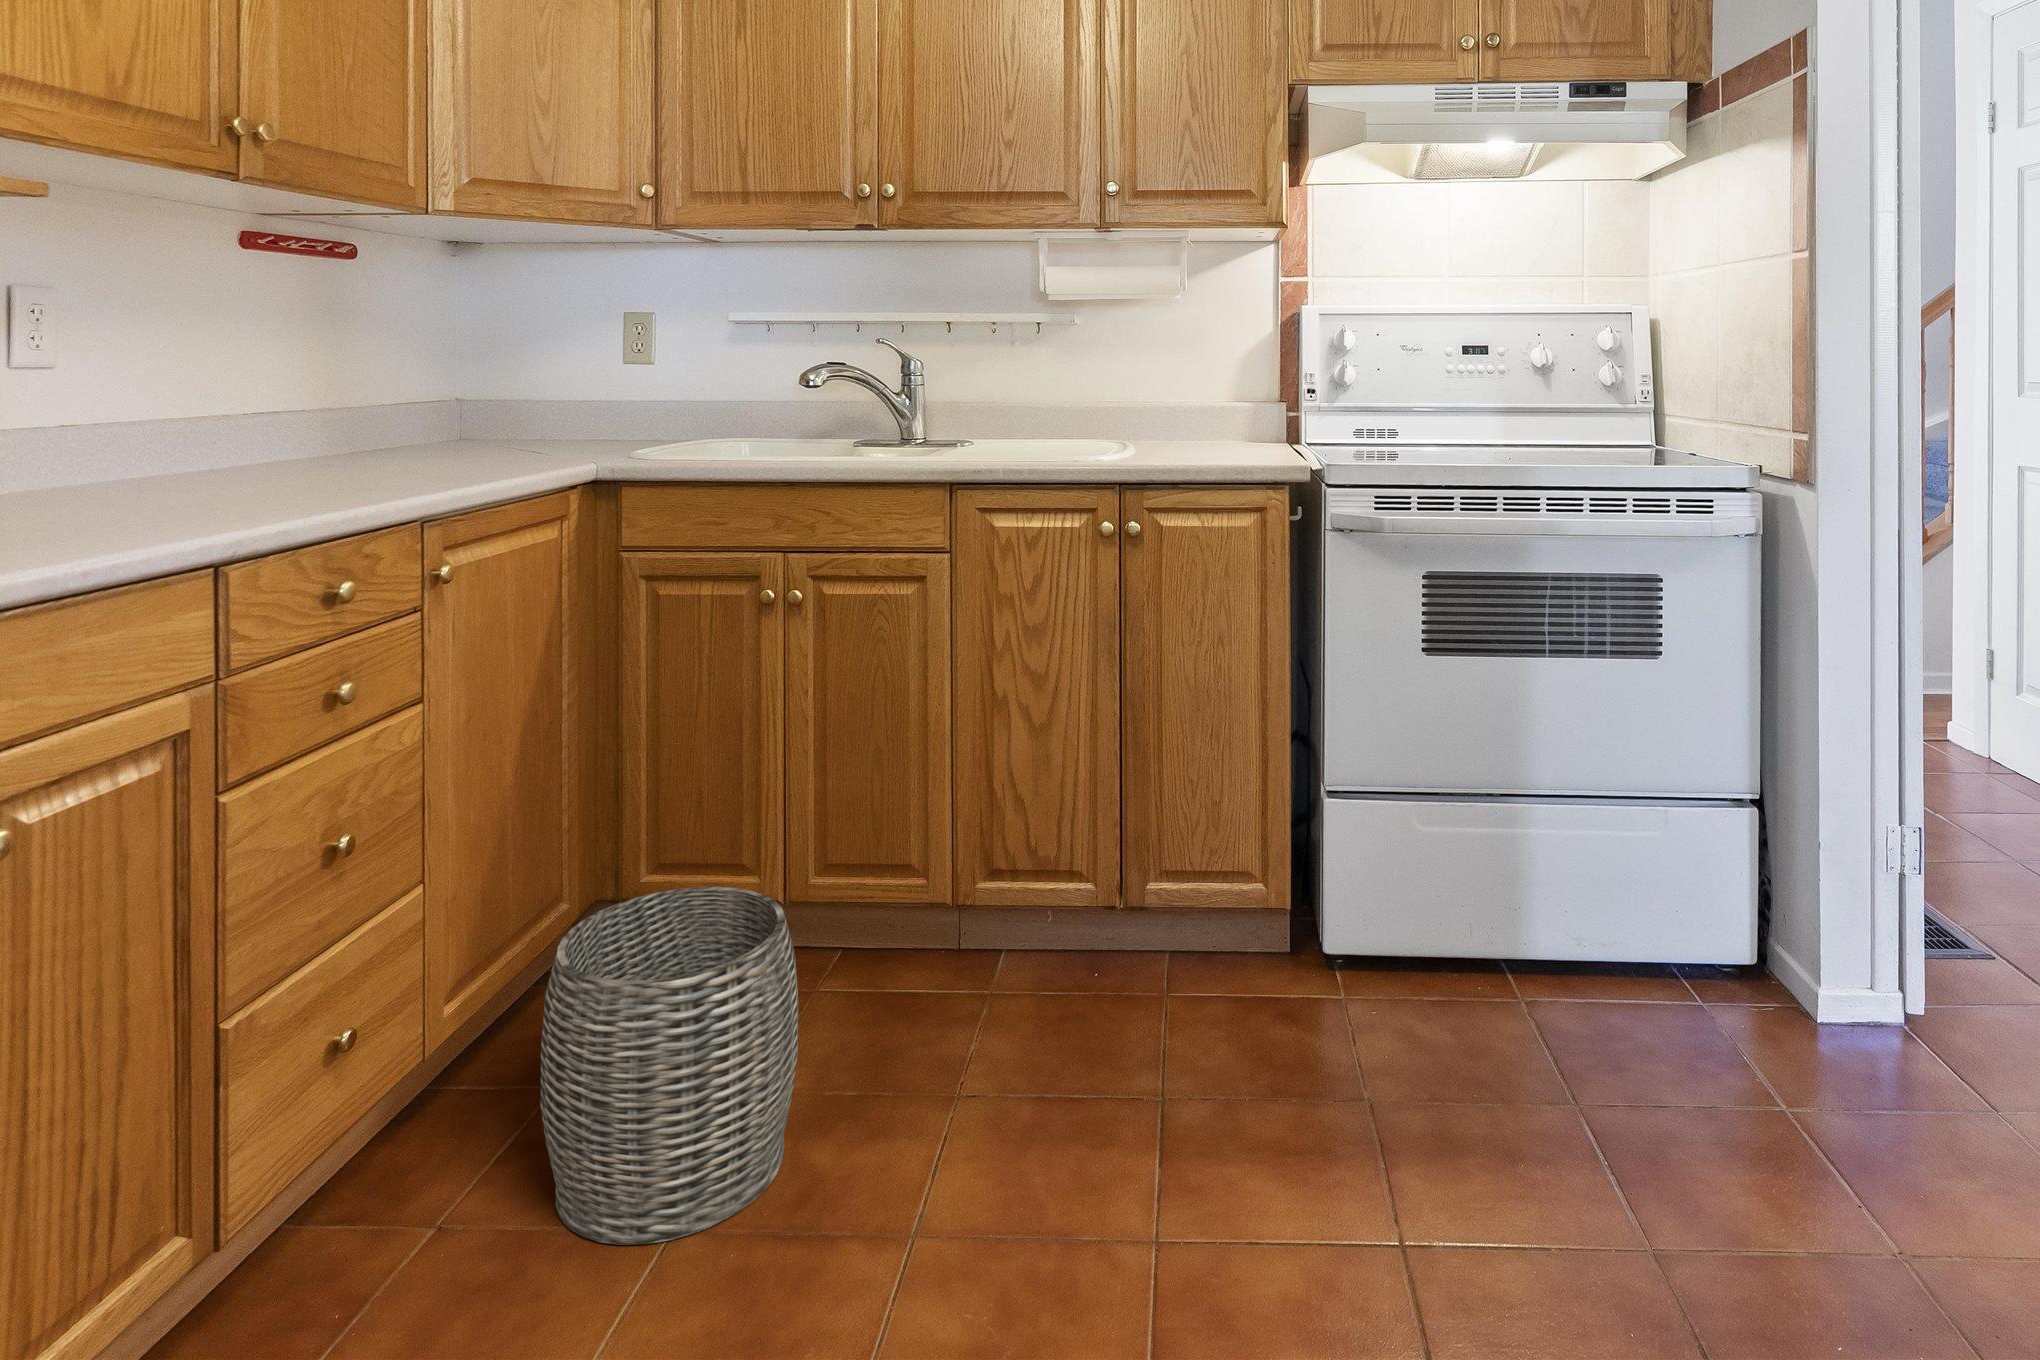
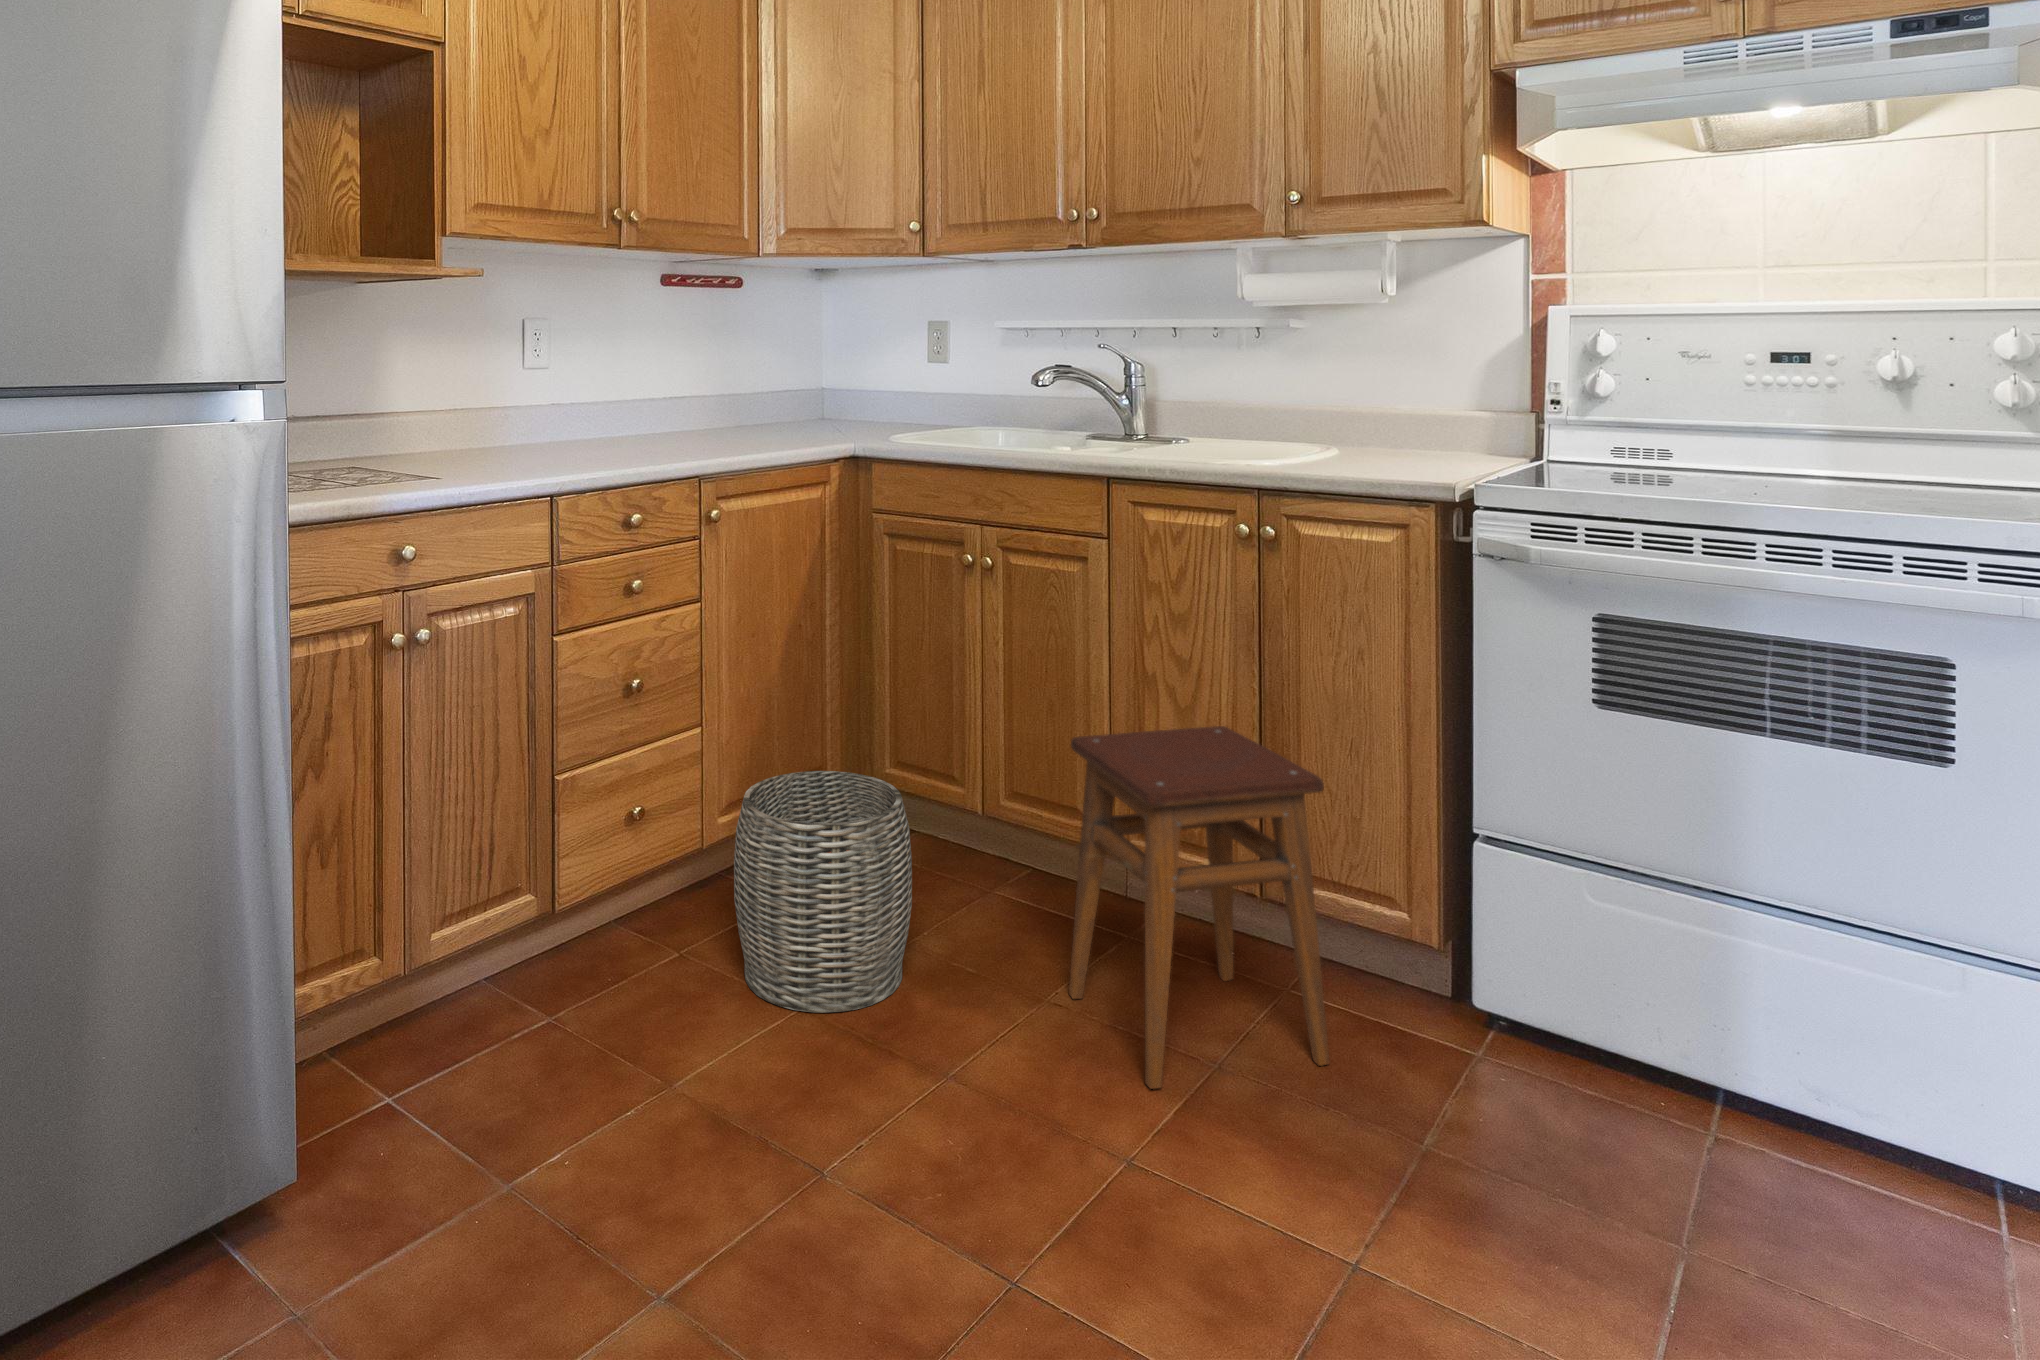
stool: none [979,733,1257,1151] -> present [1069,726,1329,1089]

